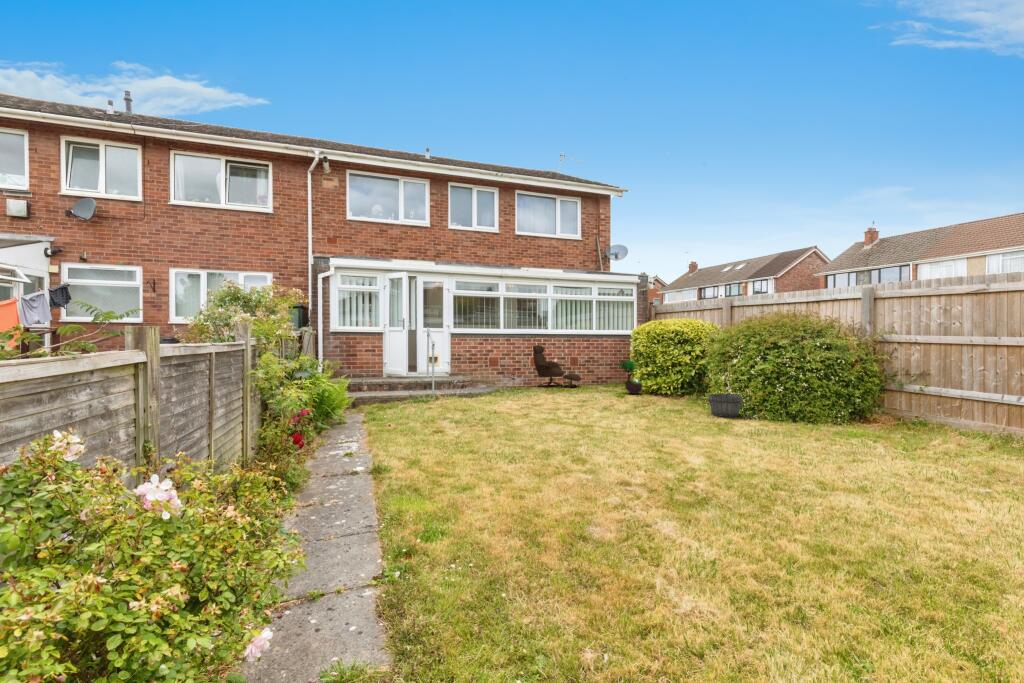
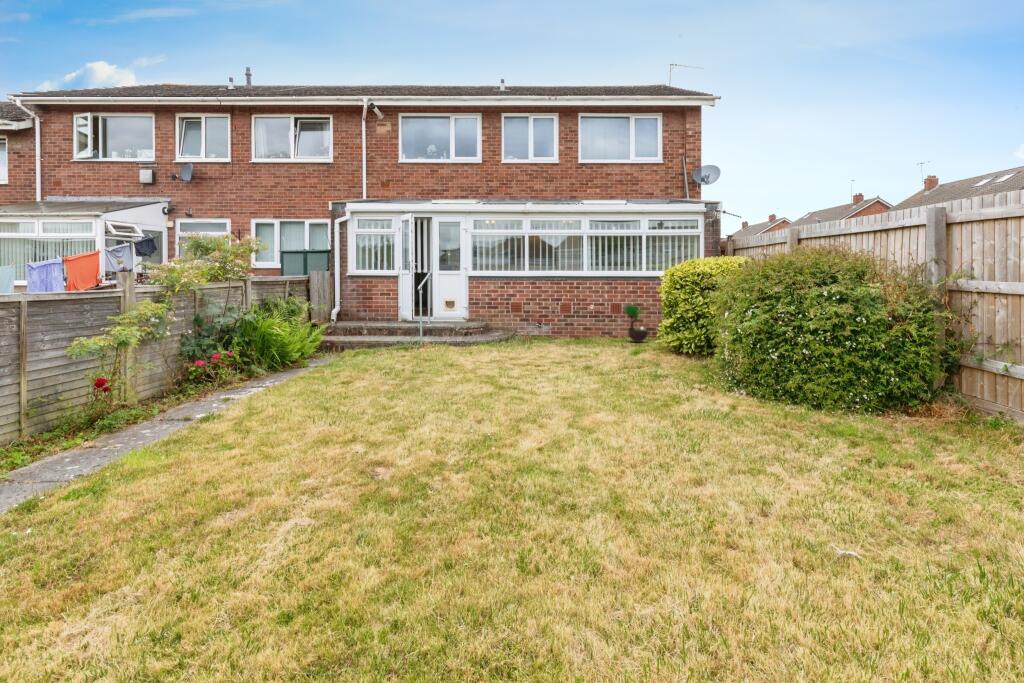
lounge chair: present [533,345,581,387] -> none [559,289,610,336]
wooden bucket: present [708,391,742,417] -> none [638,331,673,360]

